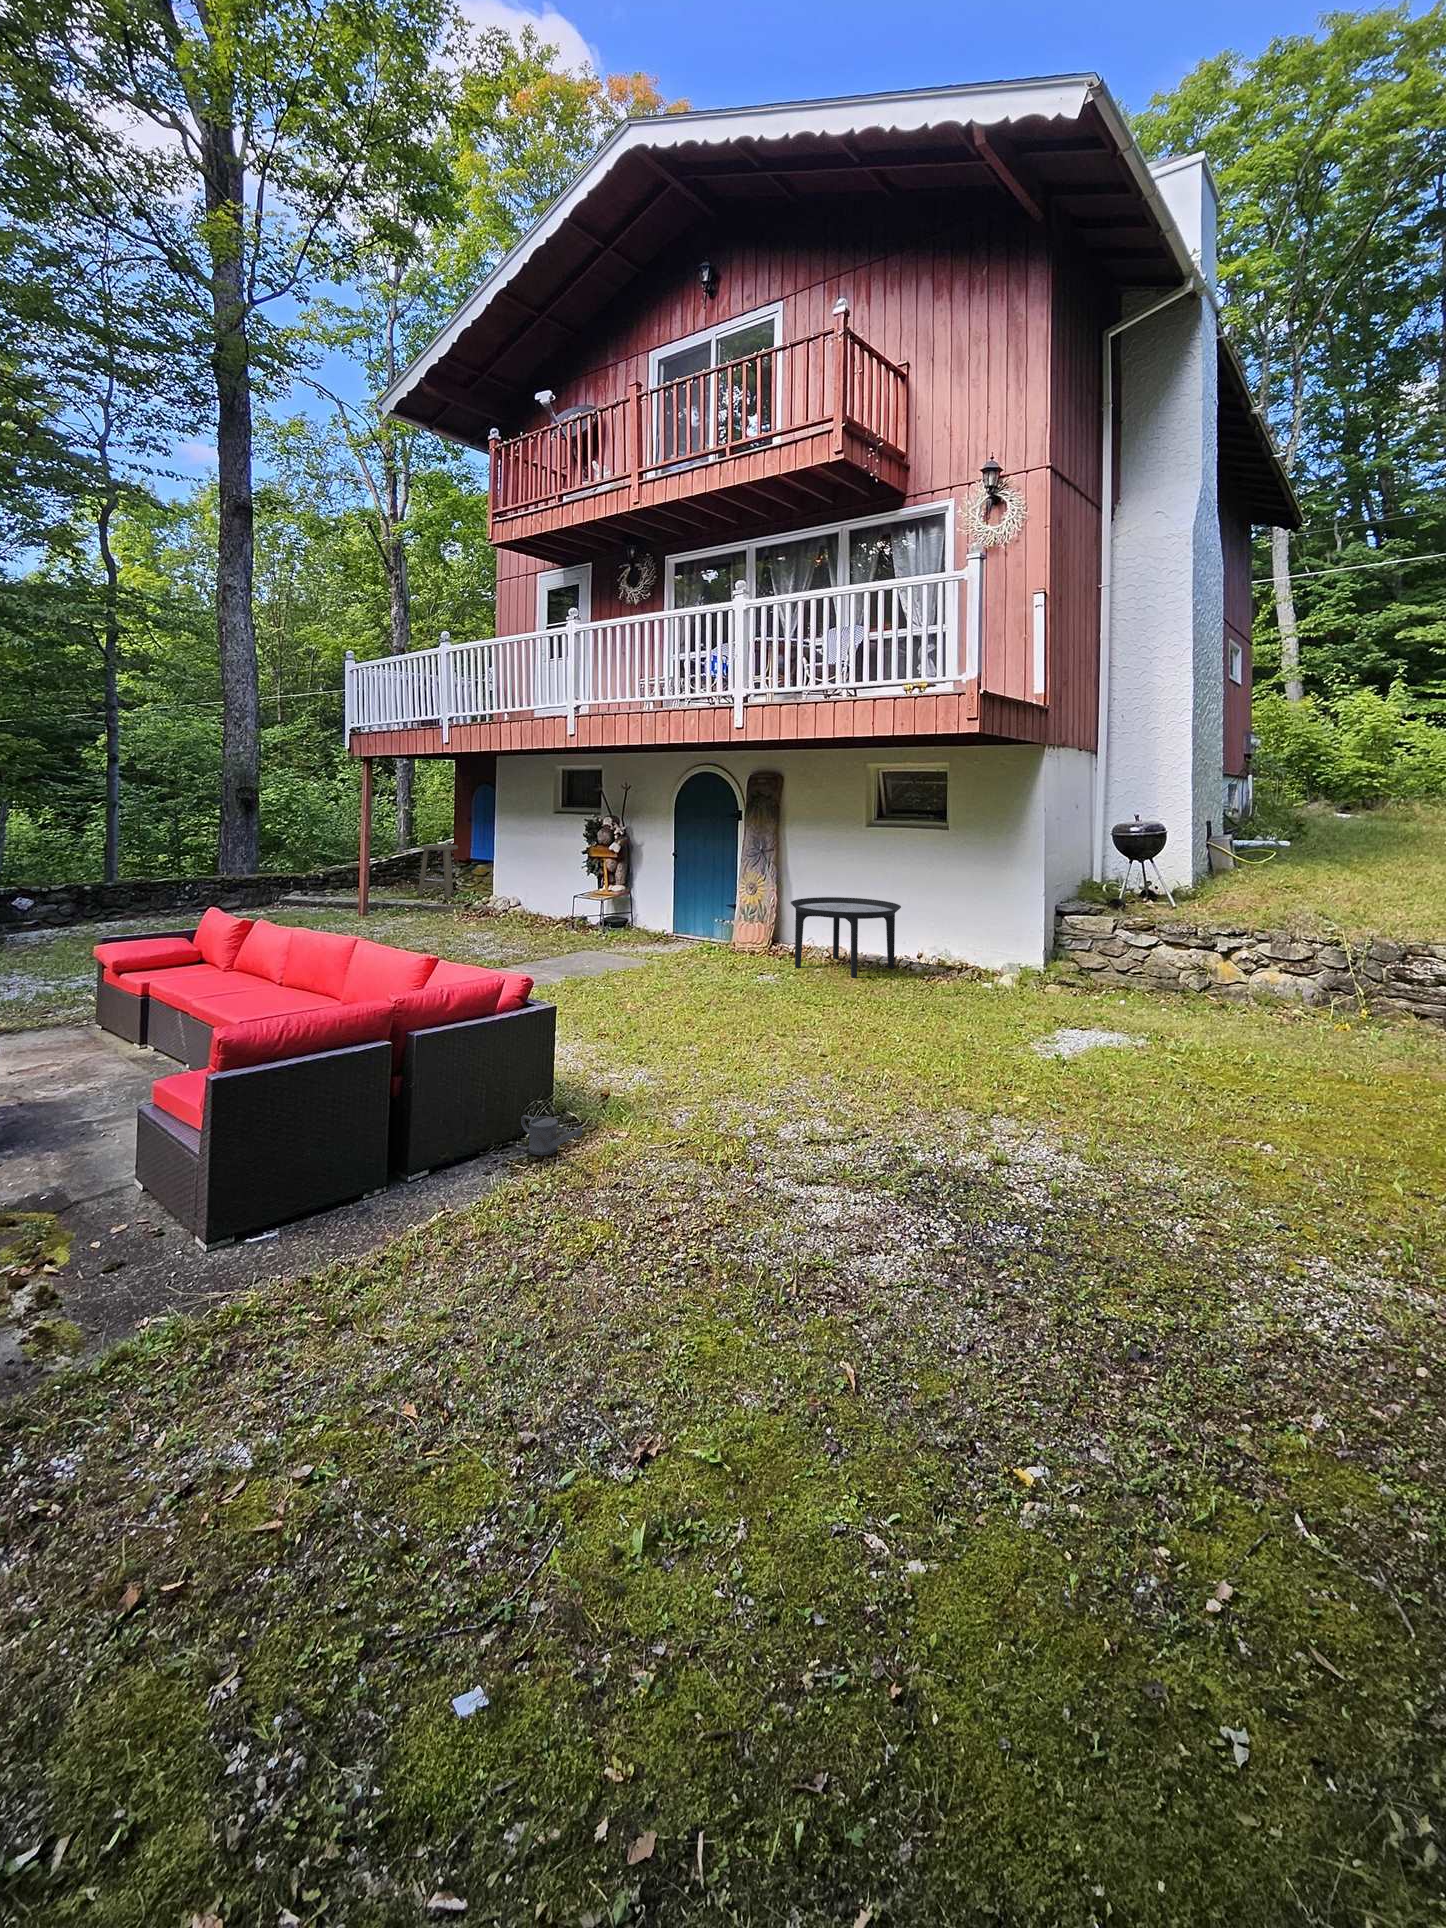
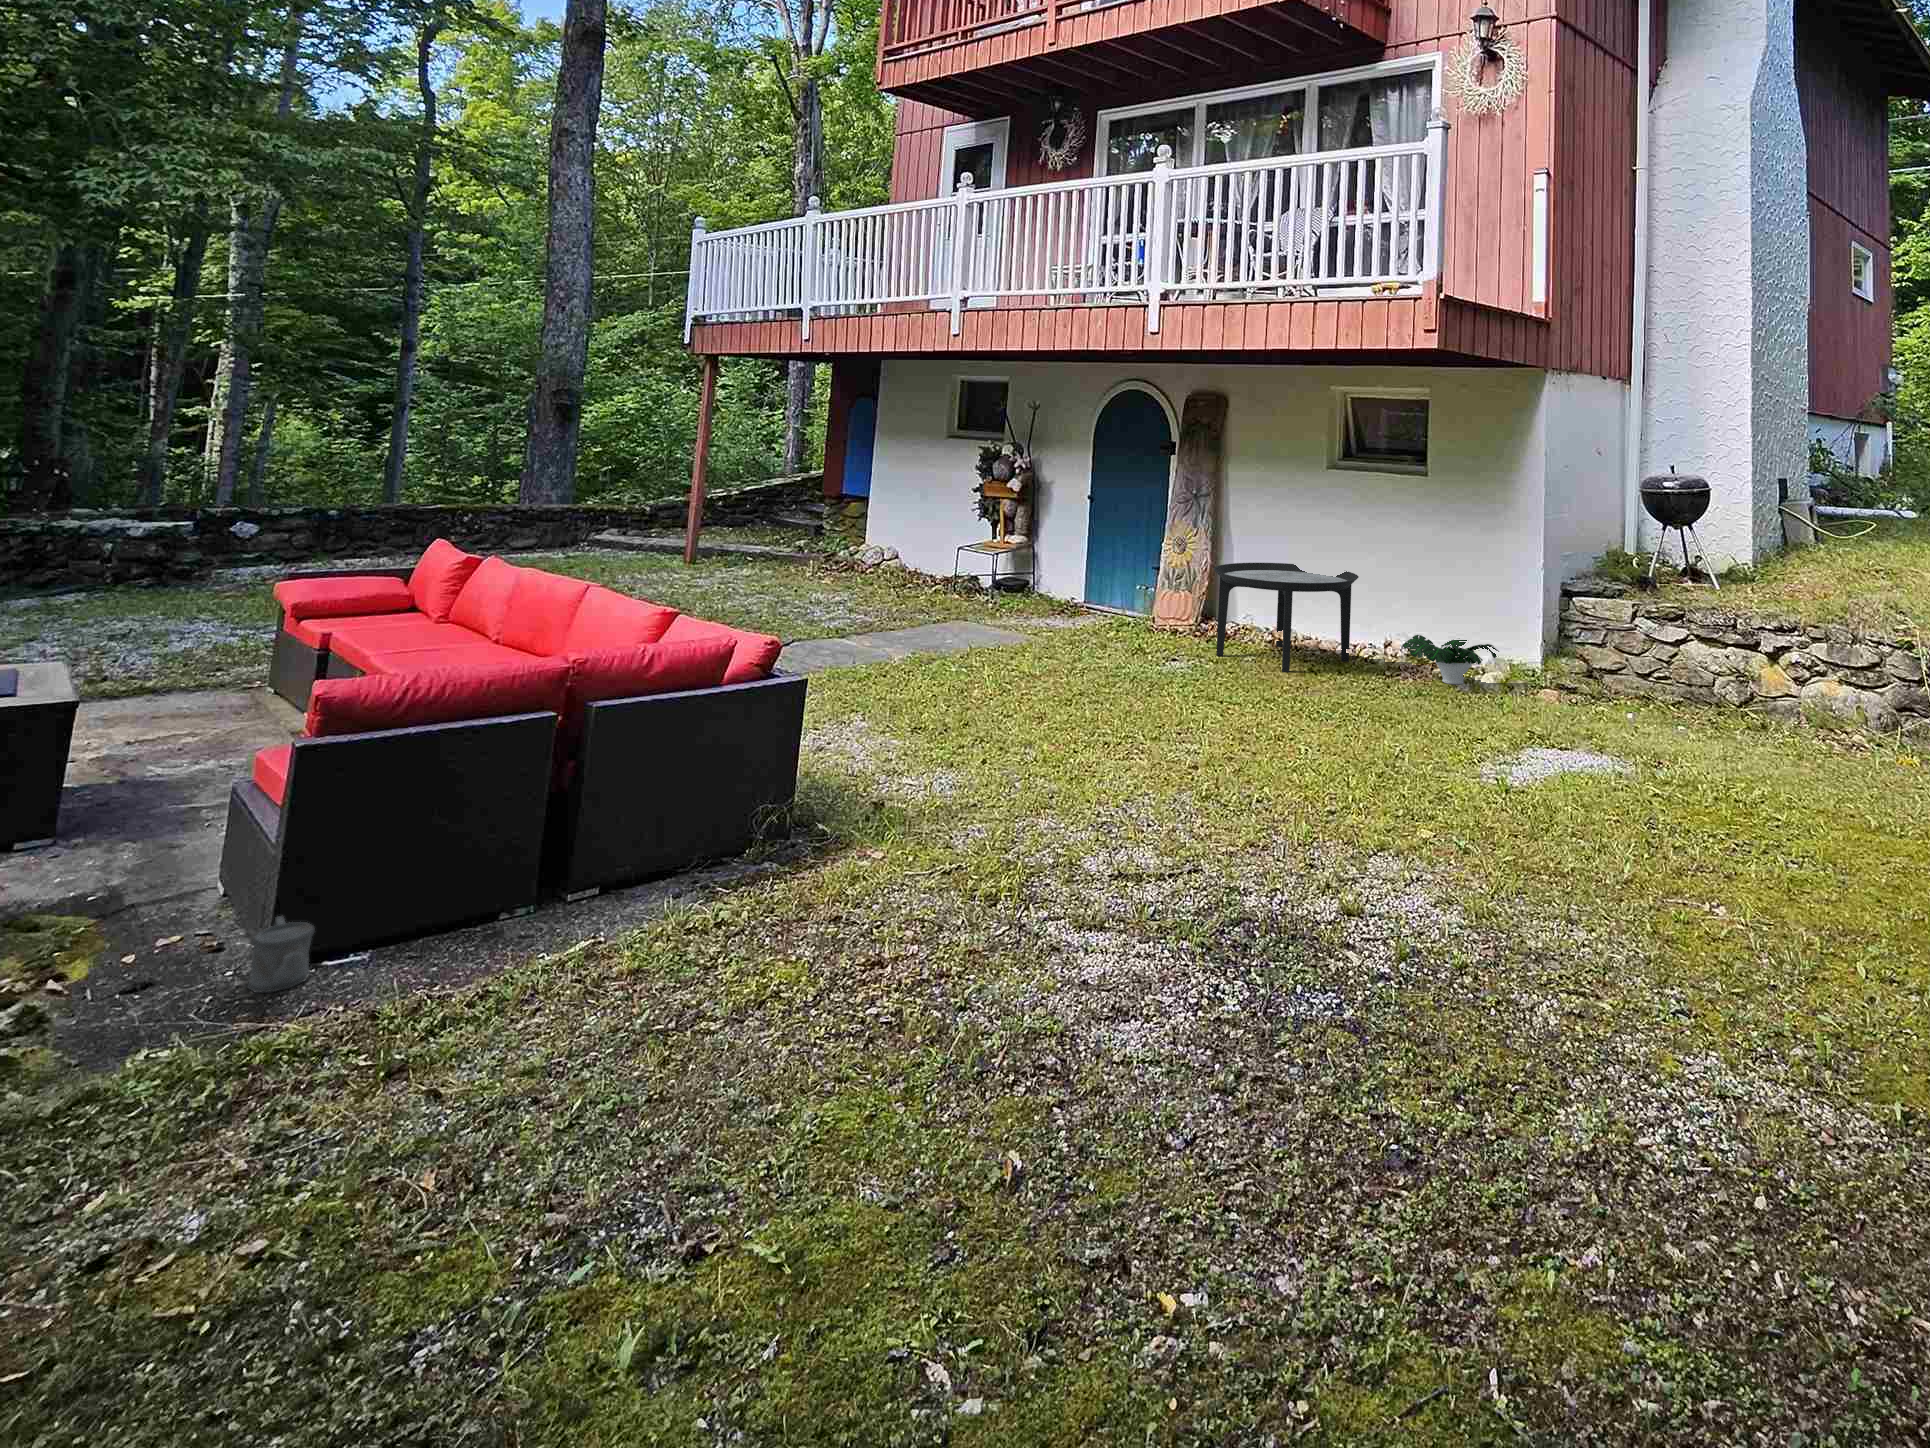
stool: present [418,845,458,897] -> none [782,479,840,550]
potted plant: none [940,947,1016,982] -> present [1403,635,1499,685]
watering can: present [521,1115,582,1155] -> present [248,916,315,993]

